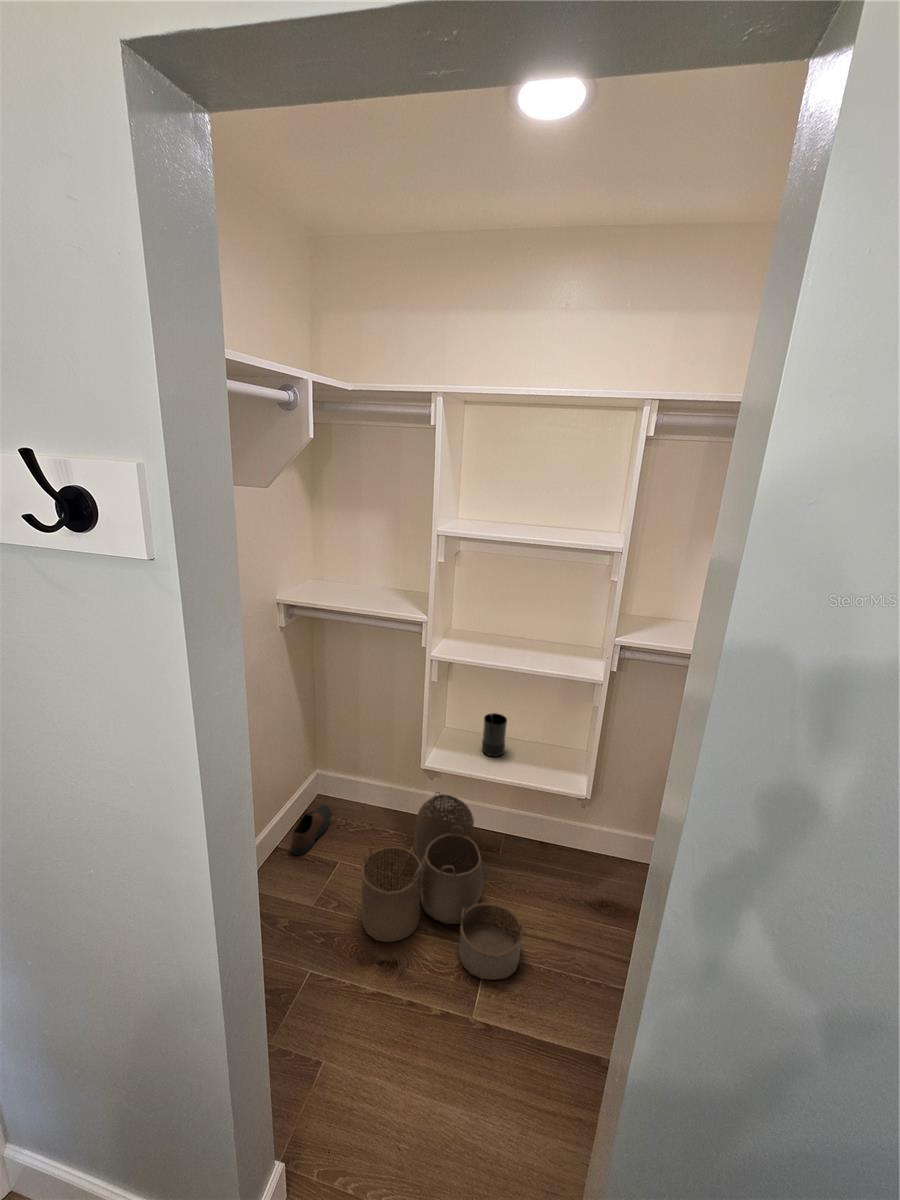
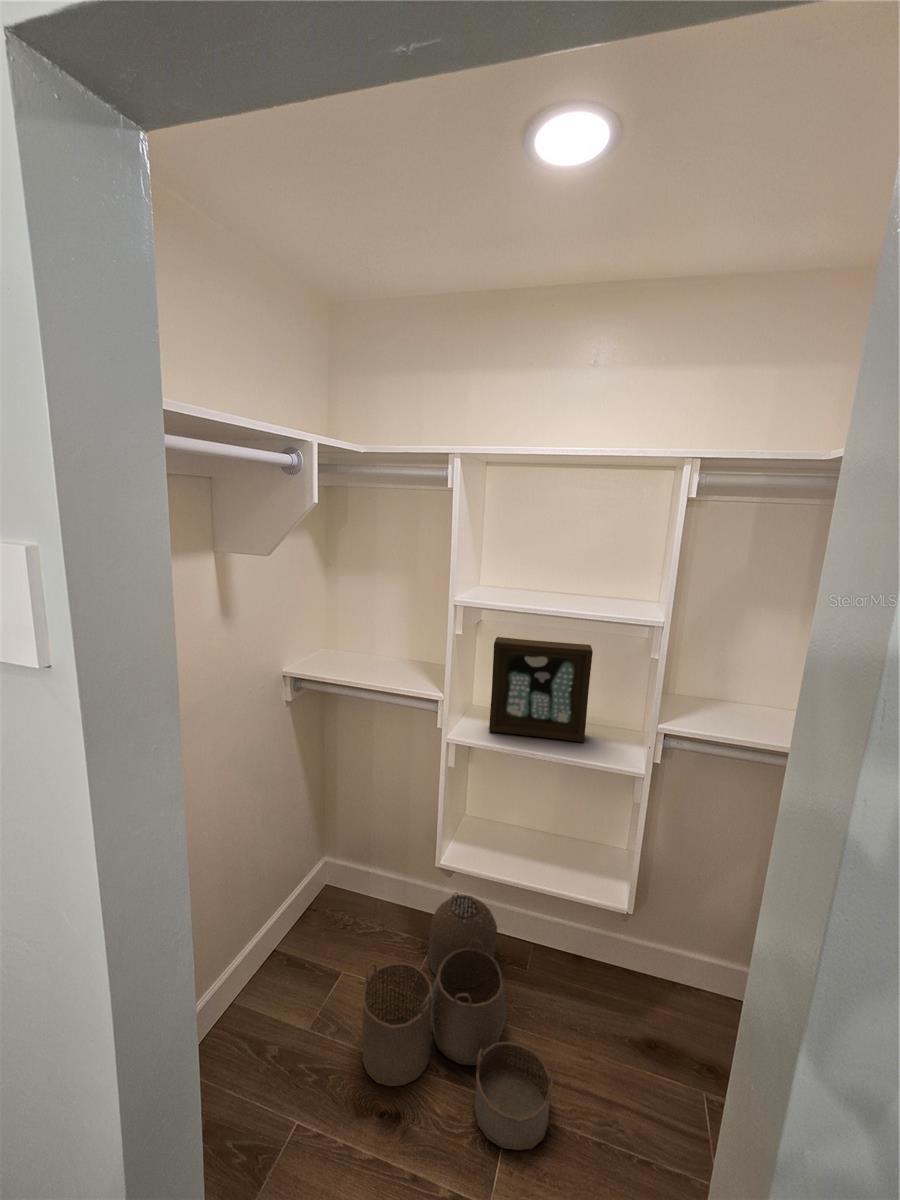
picture frame: none [468,565,560,656] -> present [489,637,593,742]
candle: present [482,713,507,756] -> none [506,798,534,855]
shoe: present [291,805,331,855] -> none [290,899,338,962]

